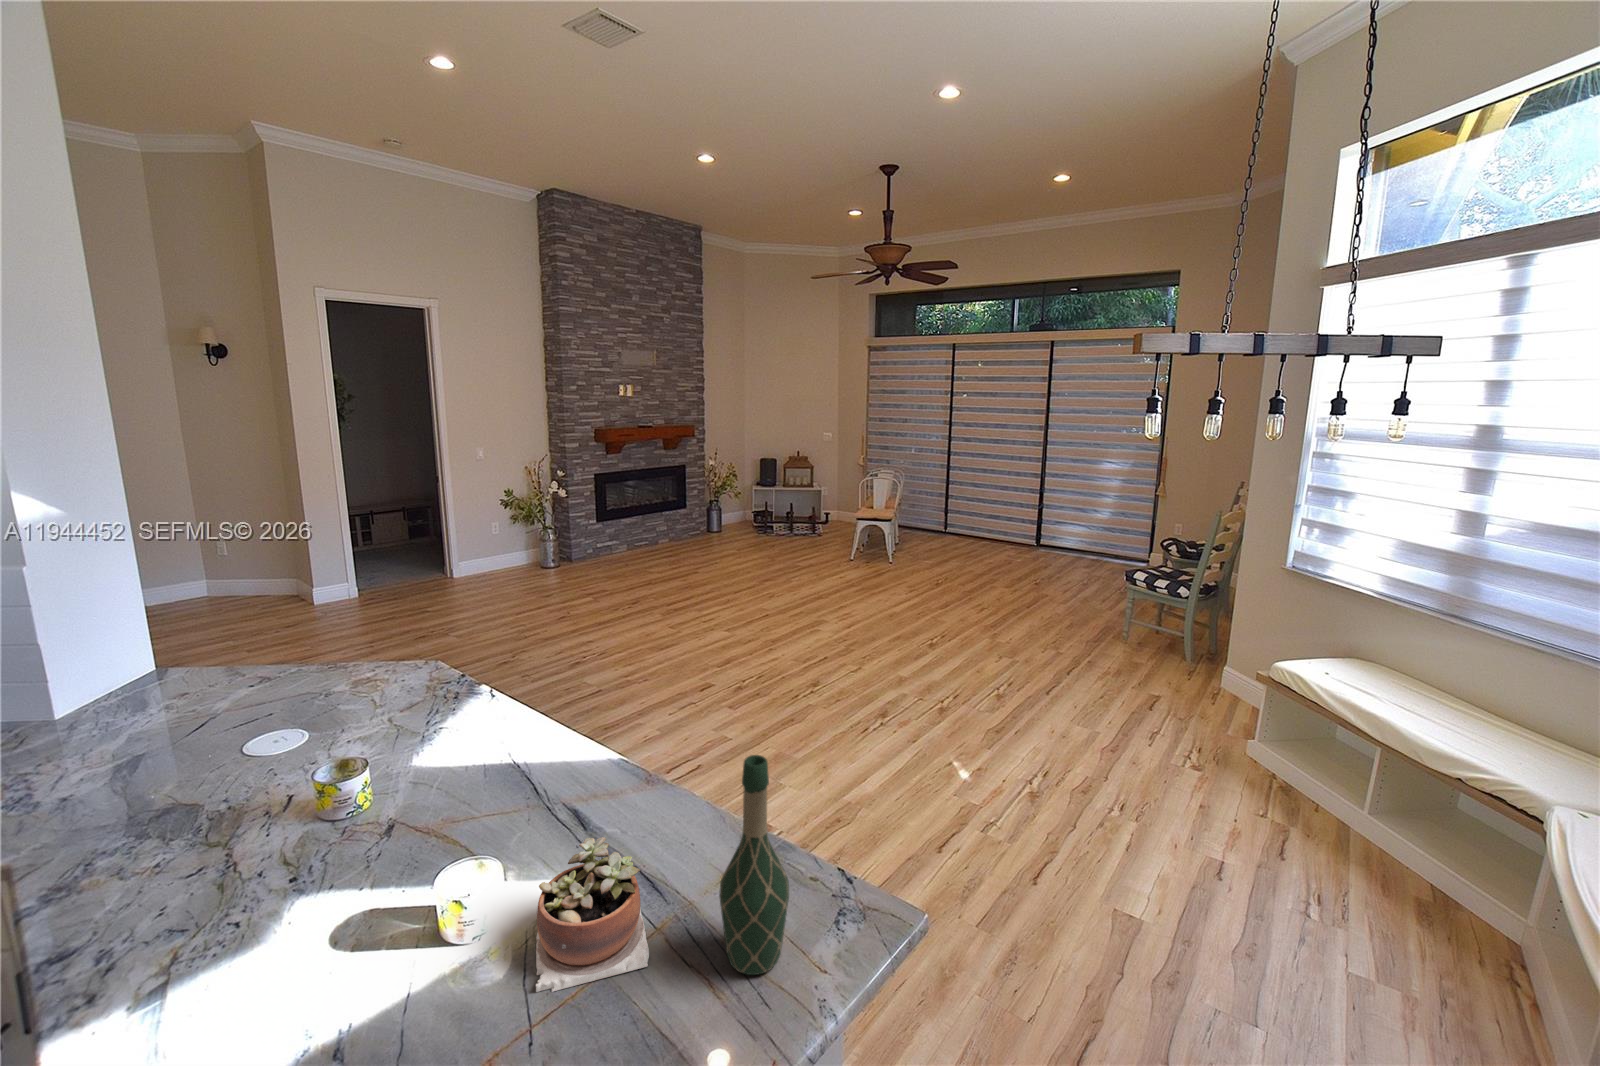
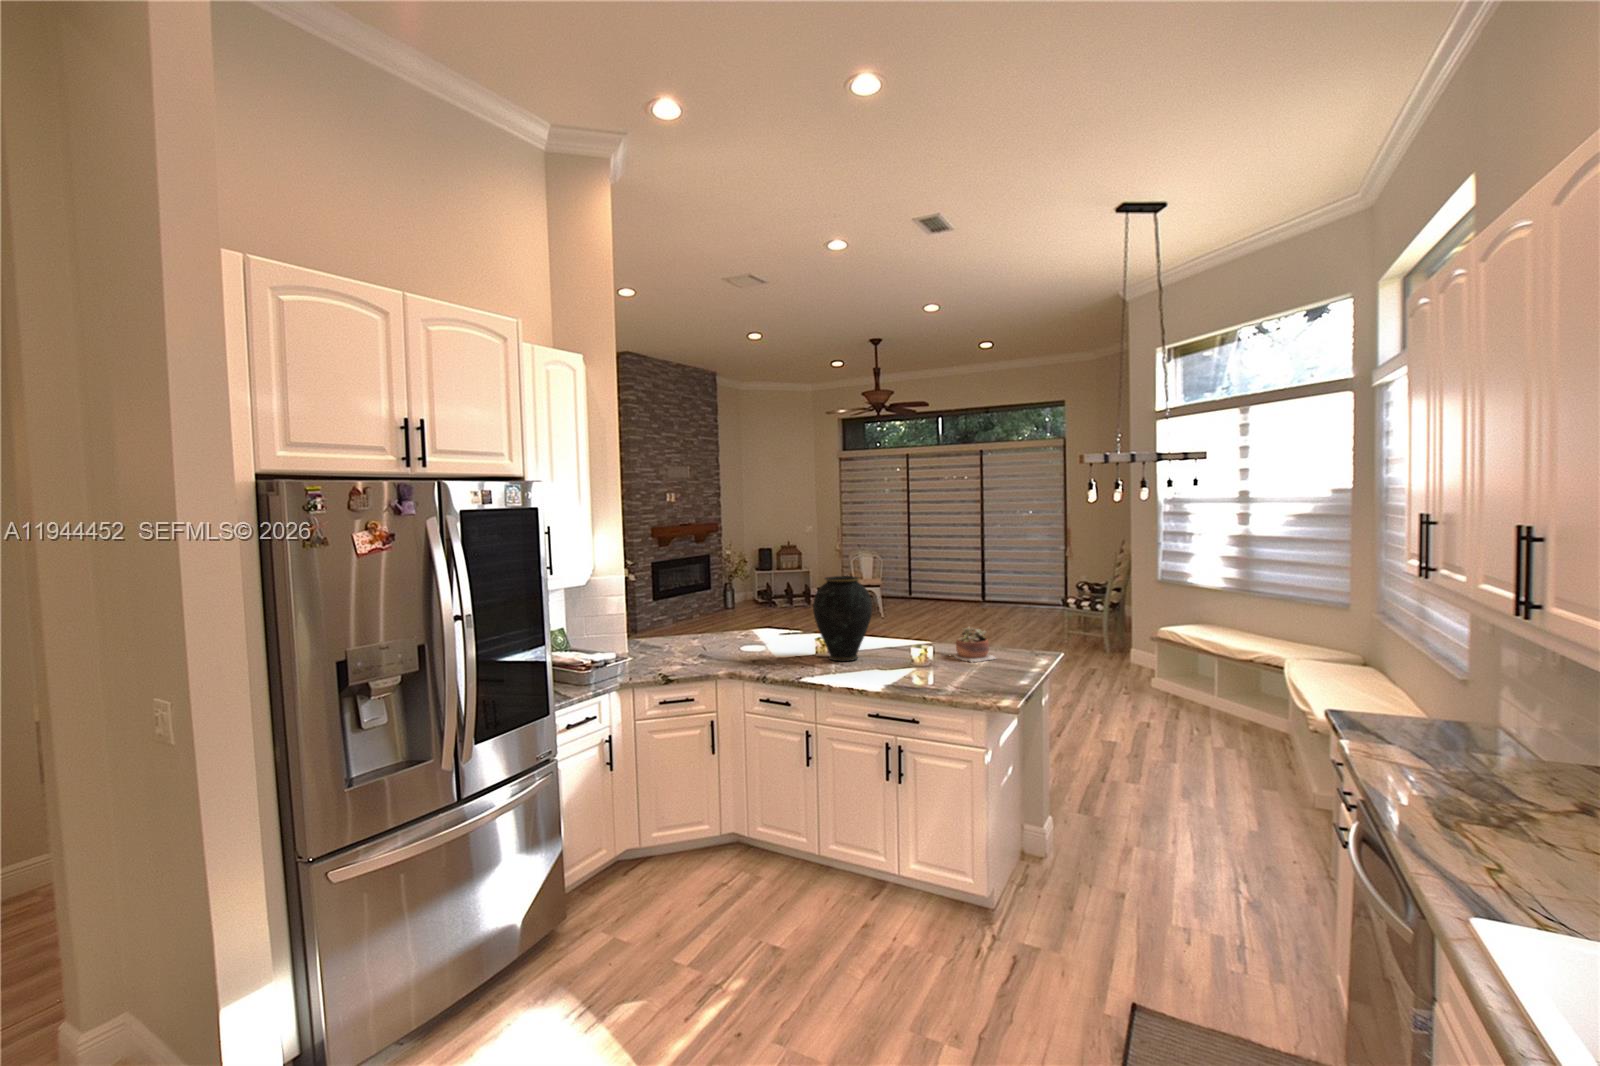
vase: none [93,656,322,921] -> present [813,576,872,661]
wine bottle: present [719,755,789,975] -> none [1013,588,1037,658]

